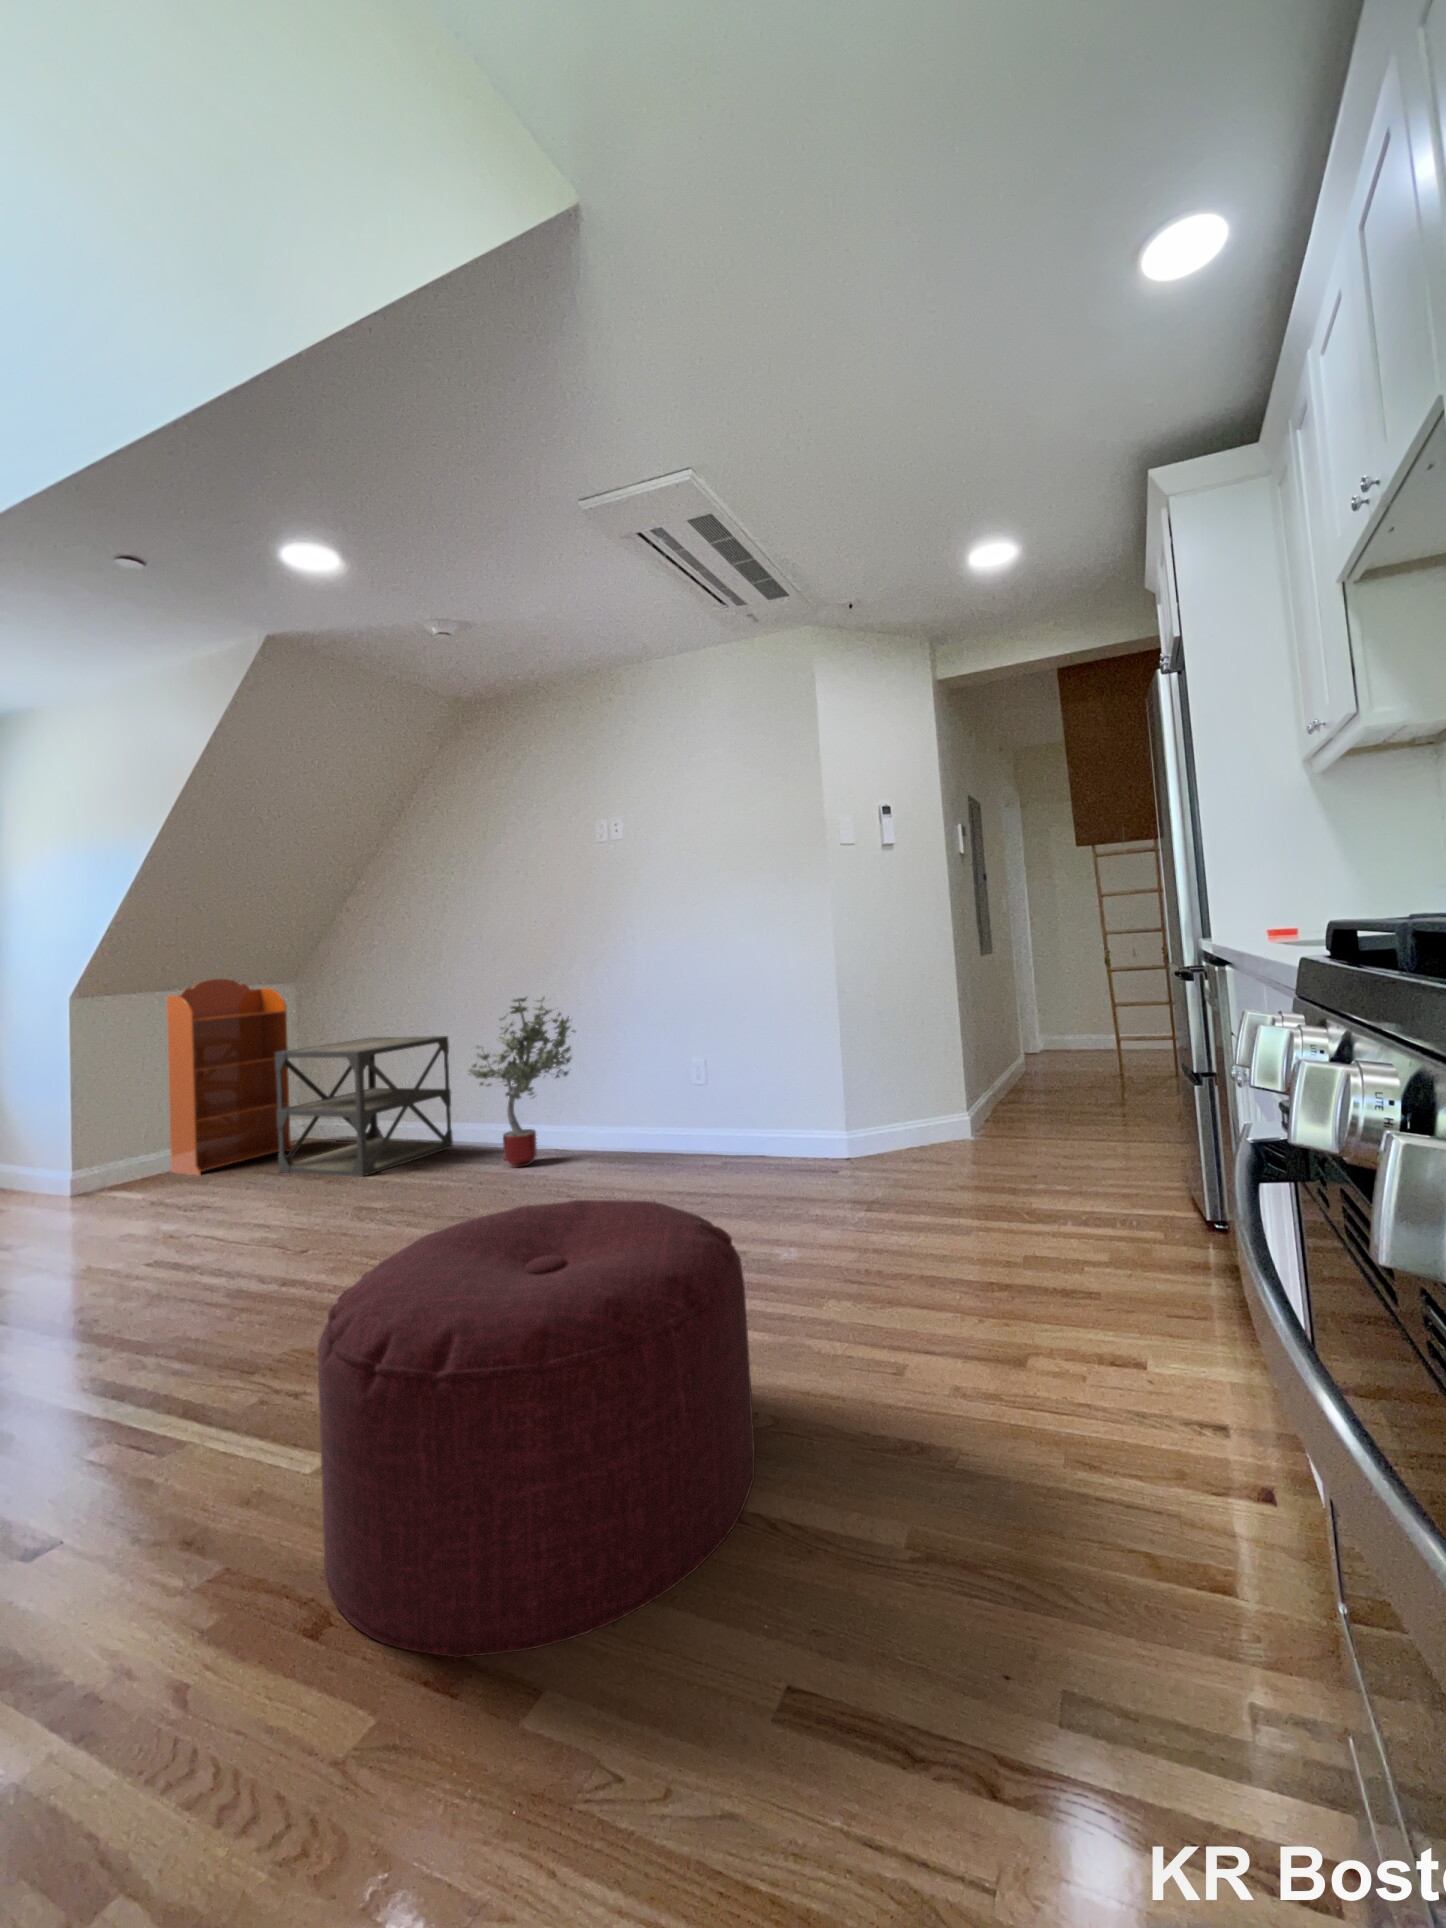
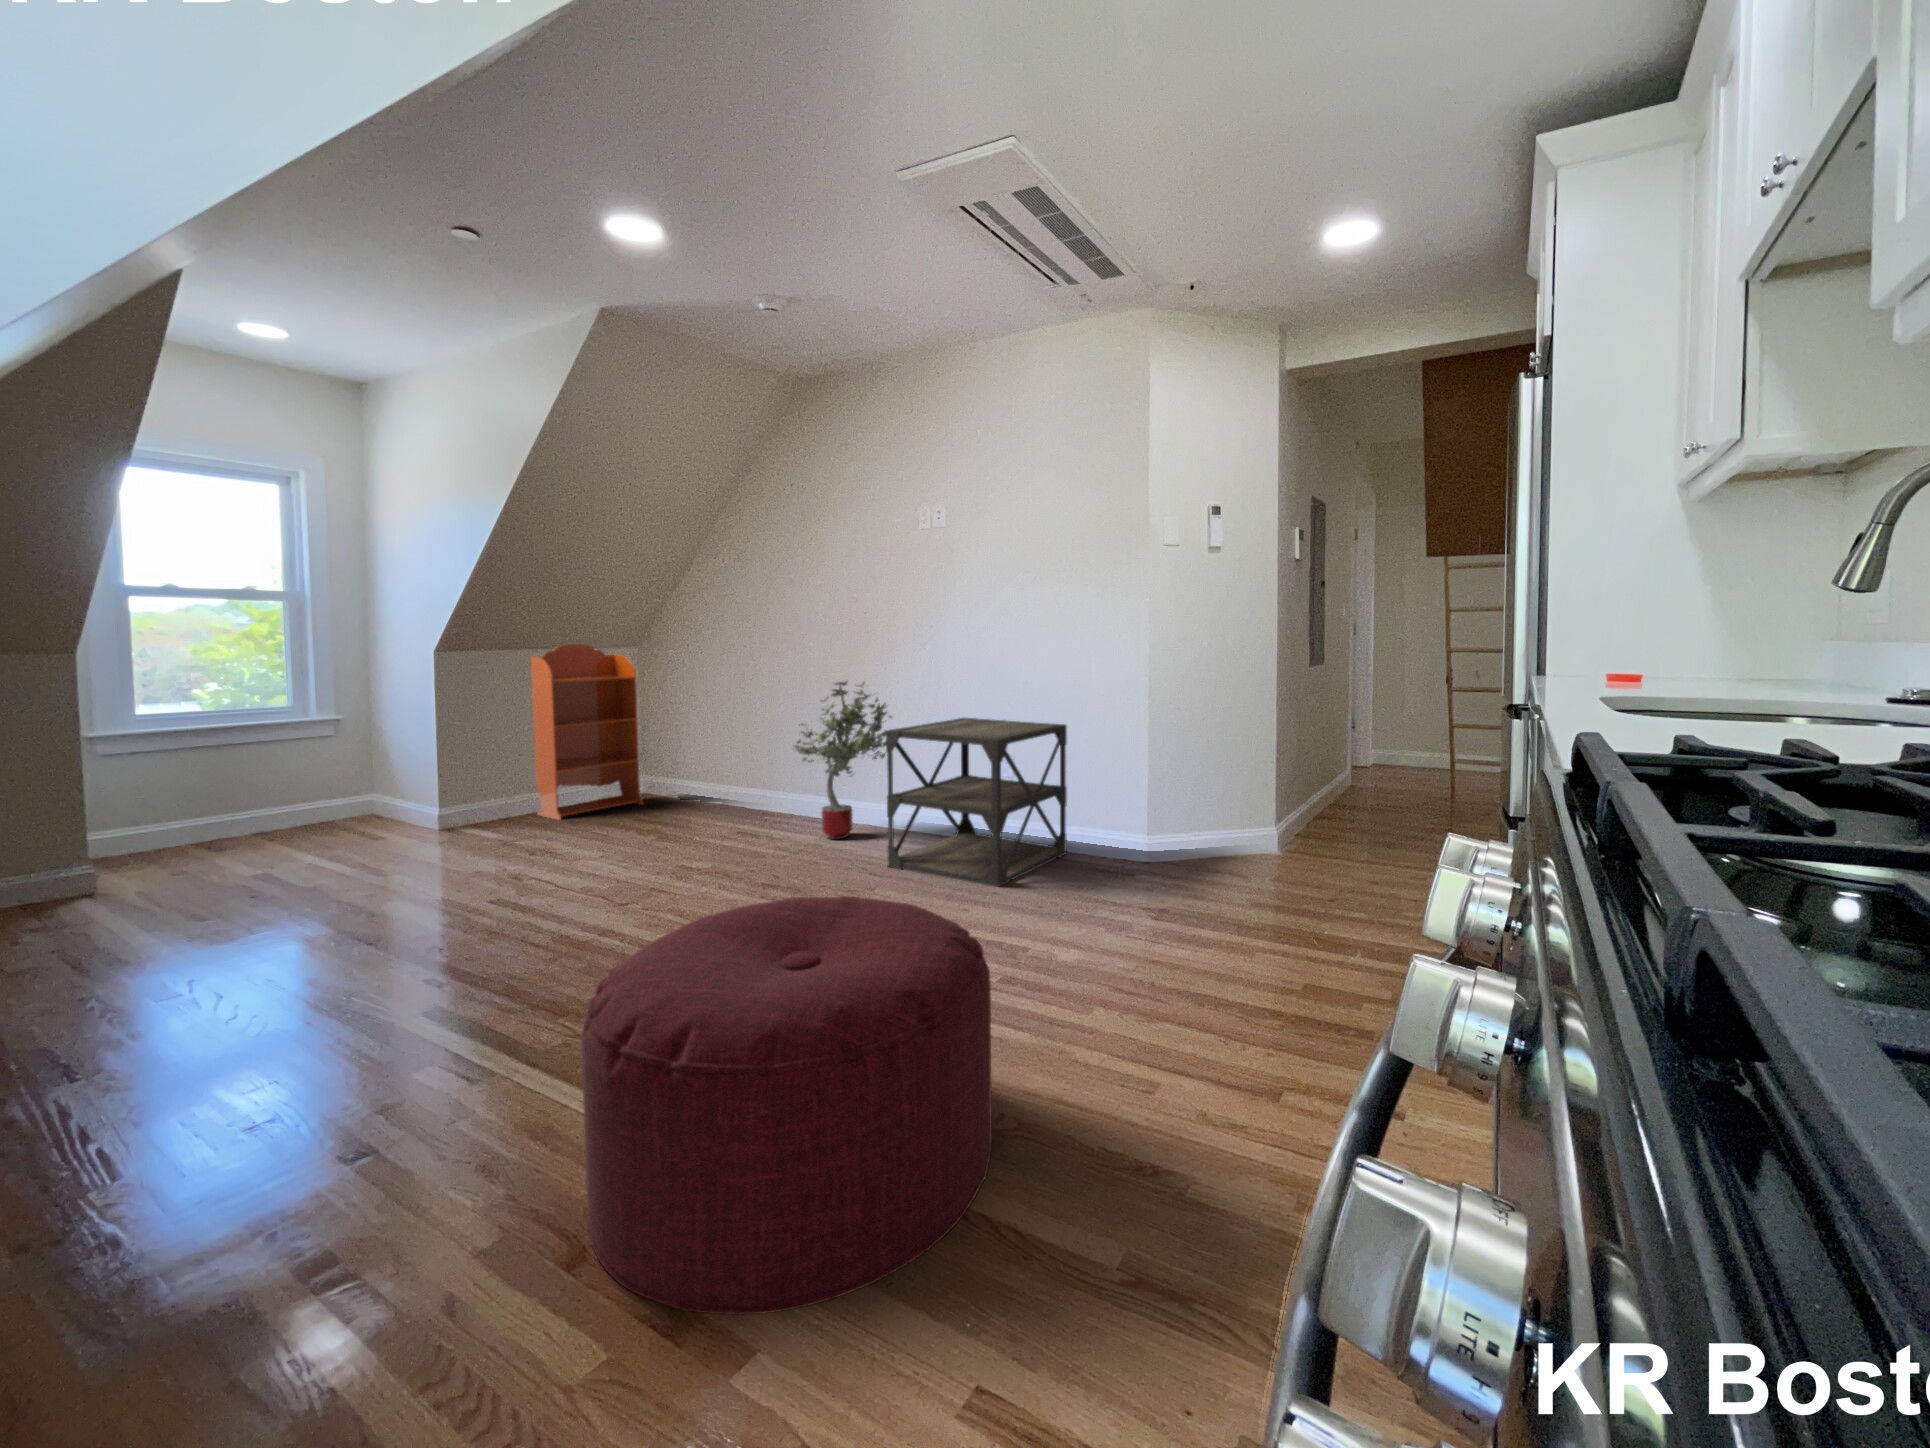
side table: present [275,1036,453,1177] -> present [886,718,1067,887]

